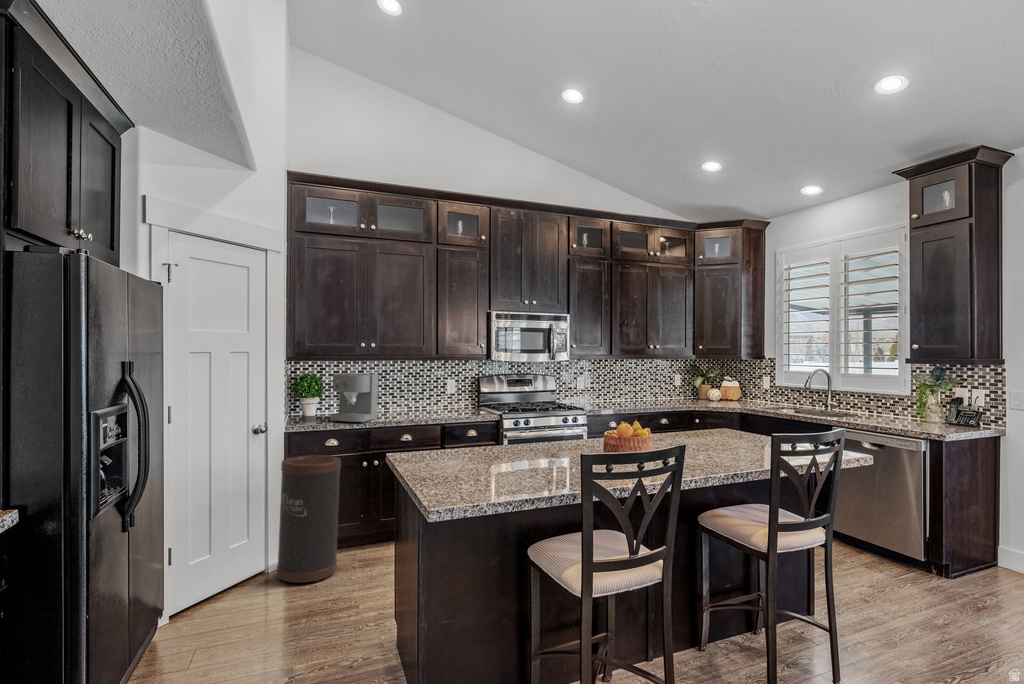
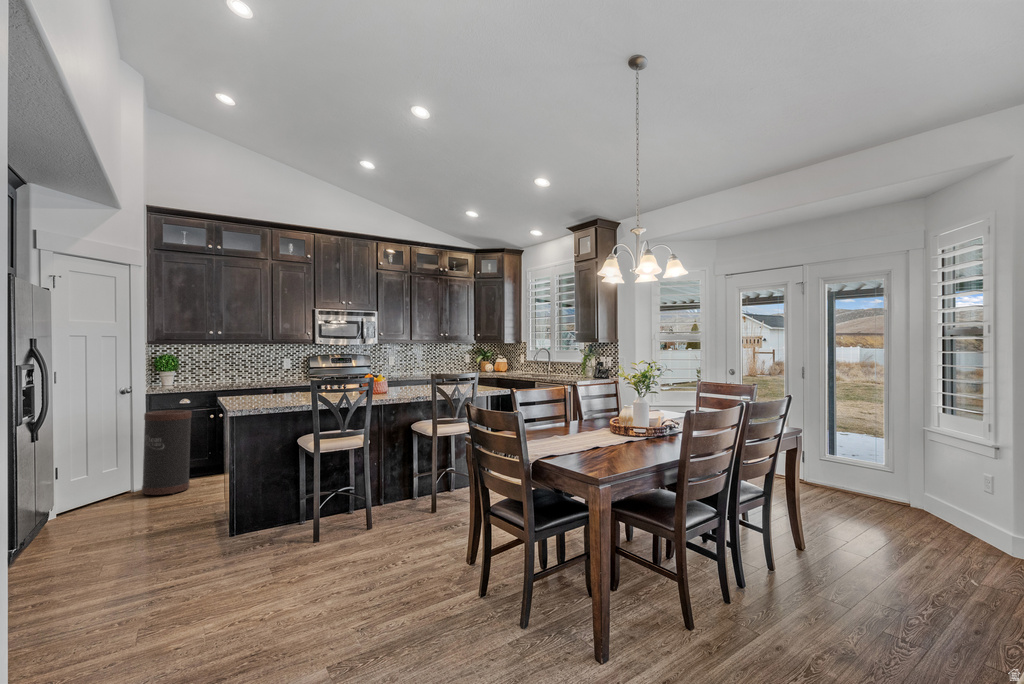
coffee maker: present [331,373,378,423] -> none [185,354,225,388]

